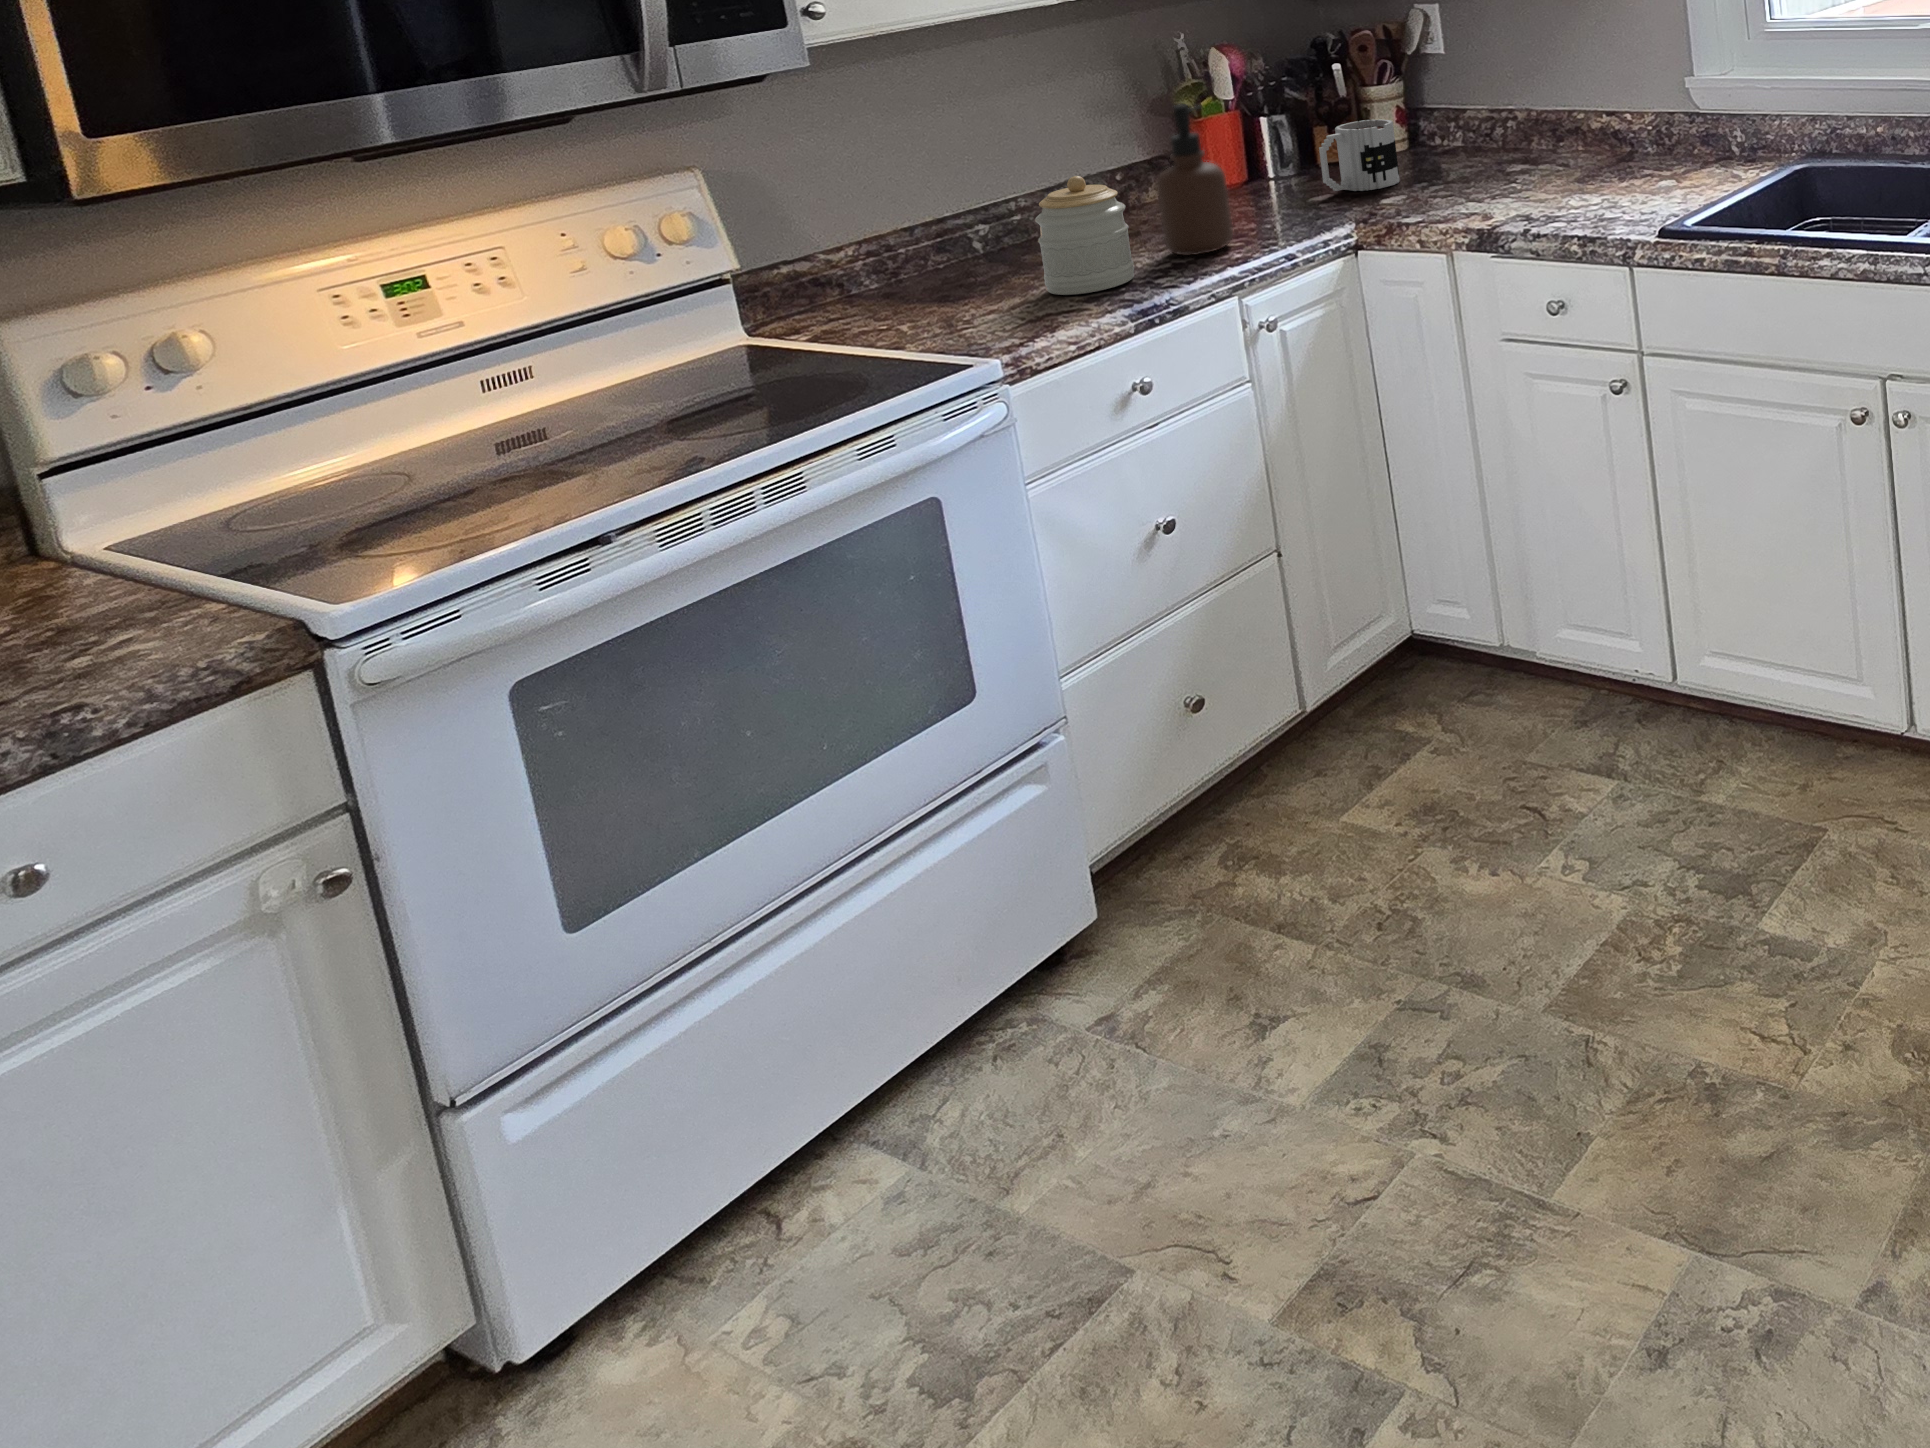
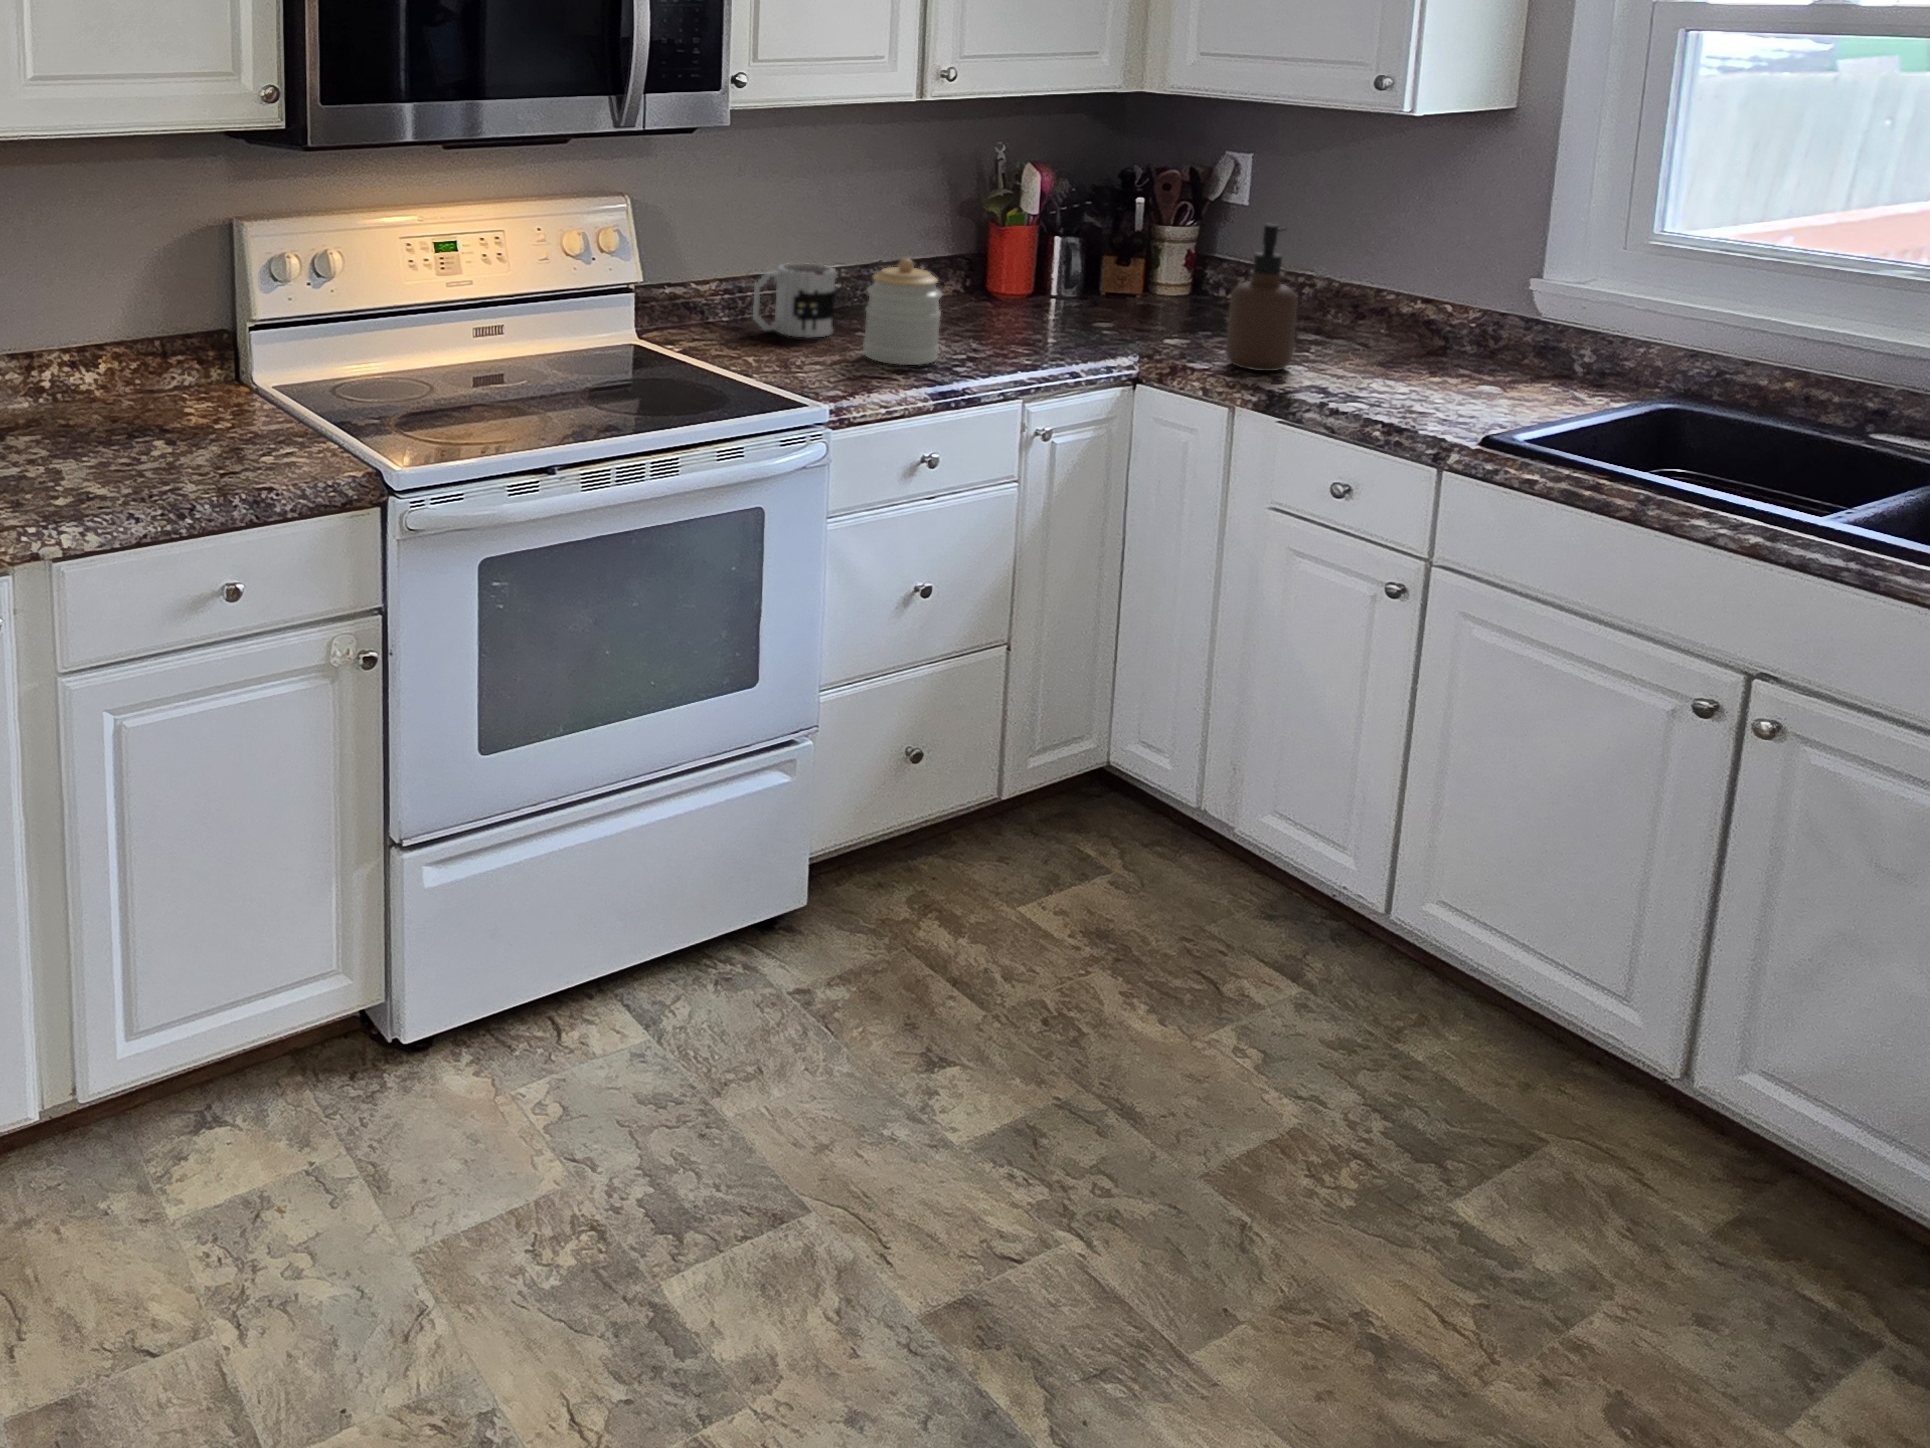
soap dispenser: present [1156,104,1233,255] -> present [1225,224,1298,371]
mug: present [1319,119,1400,191] -> present [753,263,836,337]

